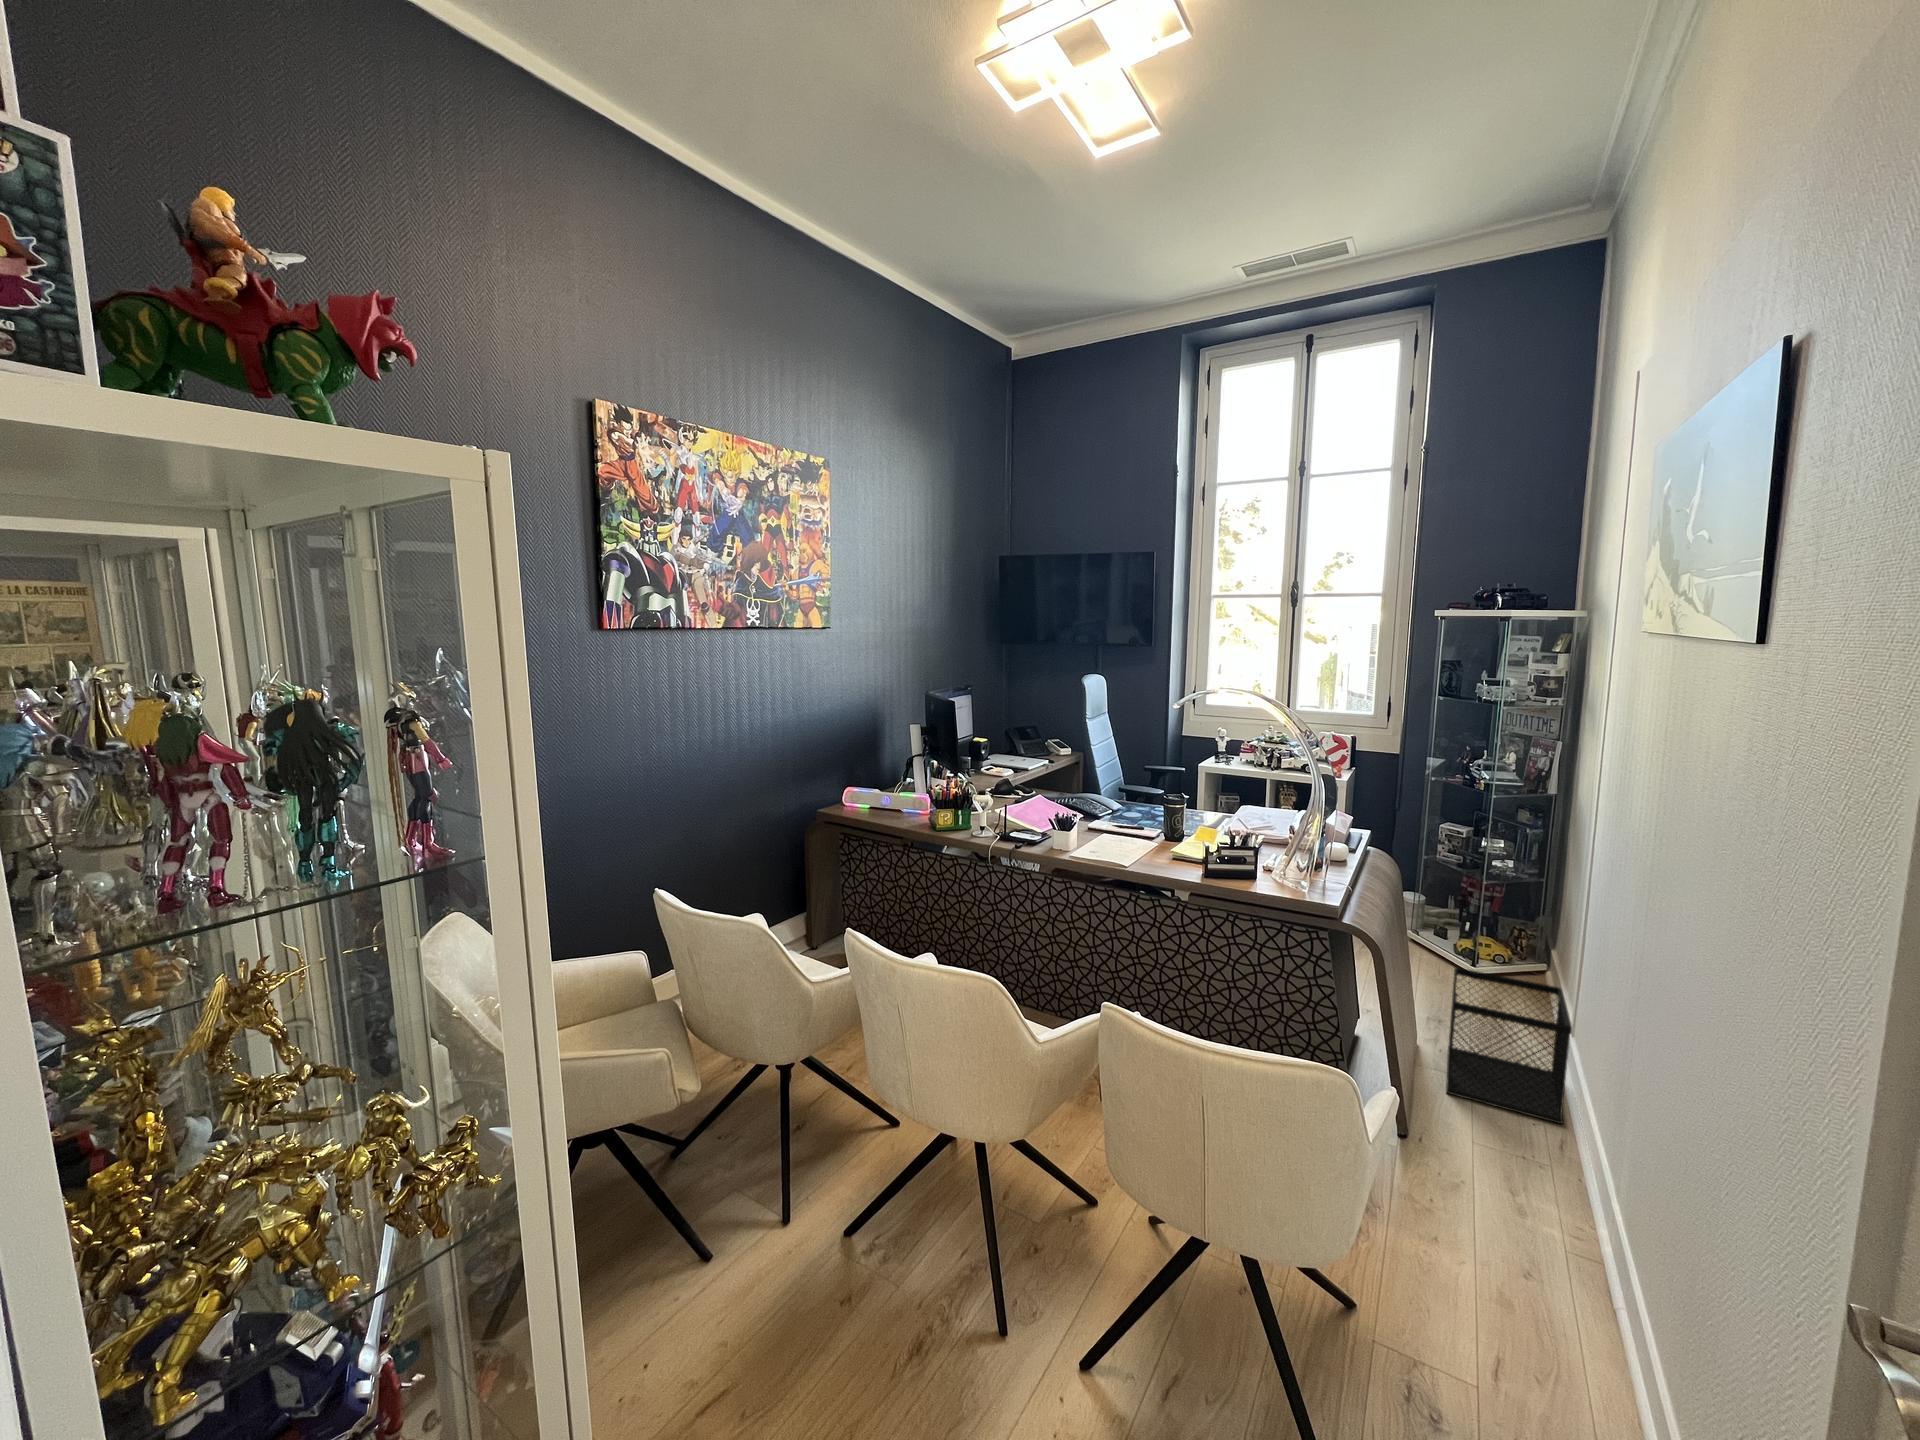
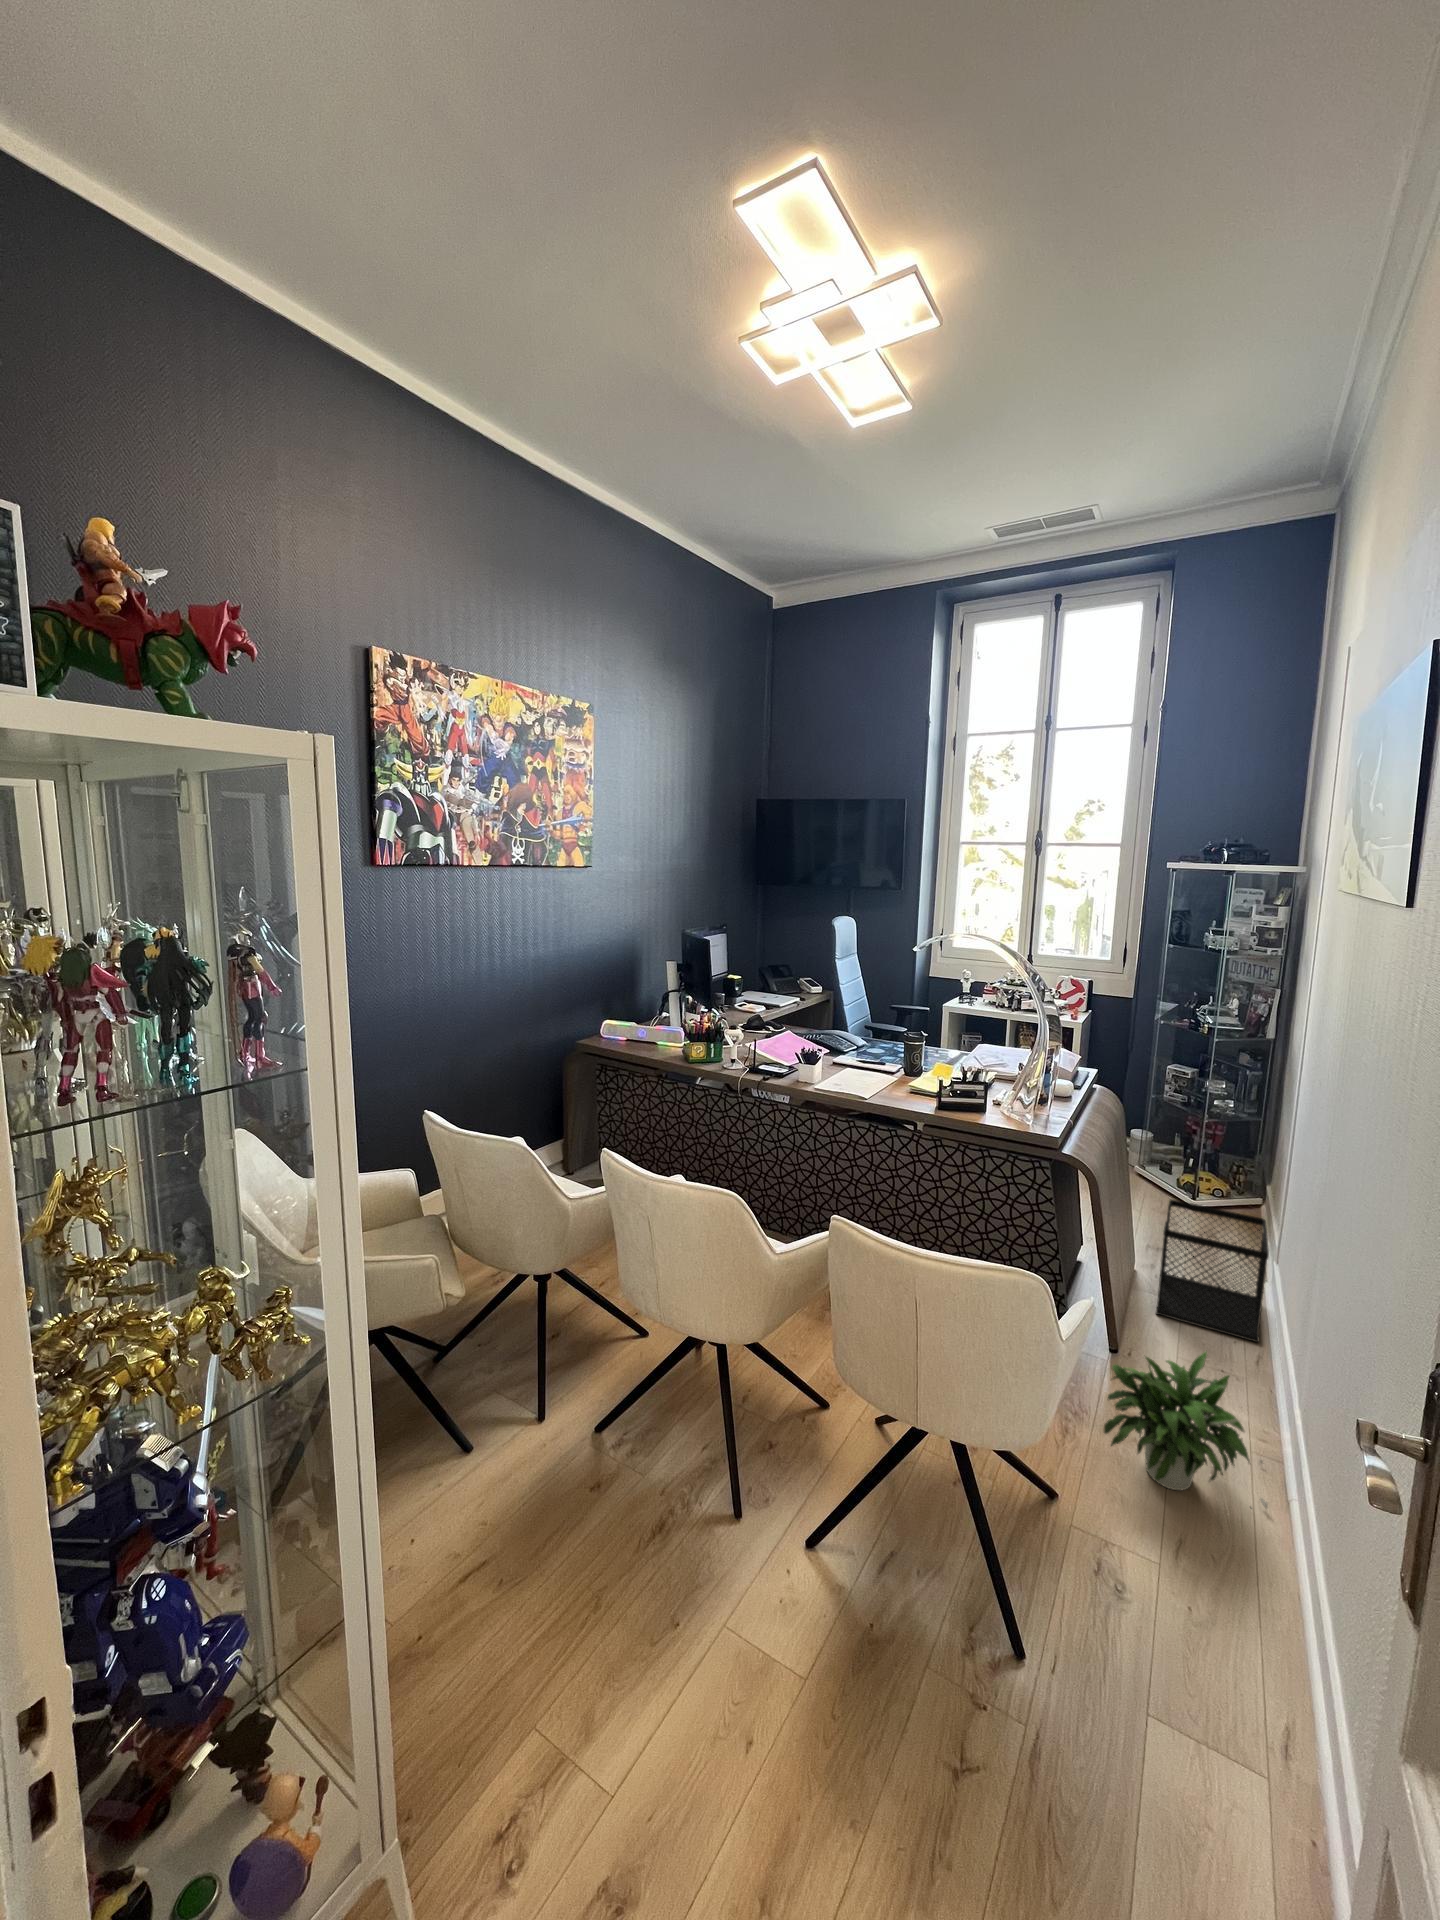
potted plant: none [1410,1143,1603,1330] -> present [1104,1351,1268,1509]

